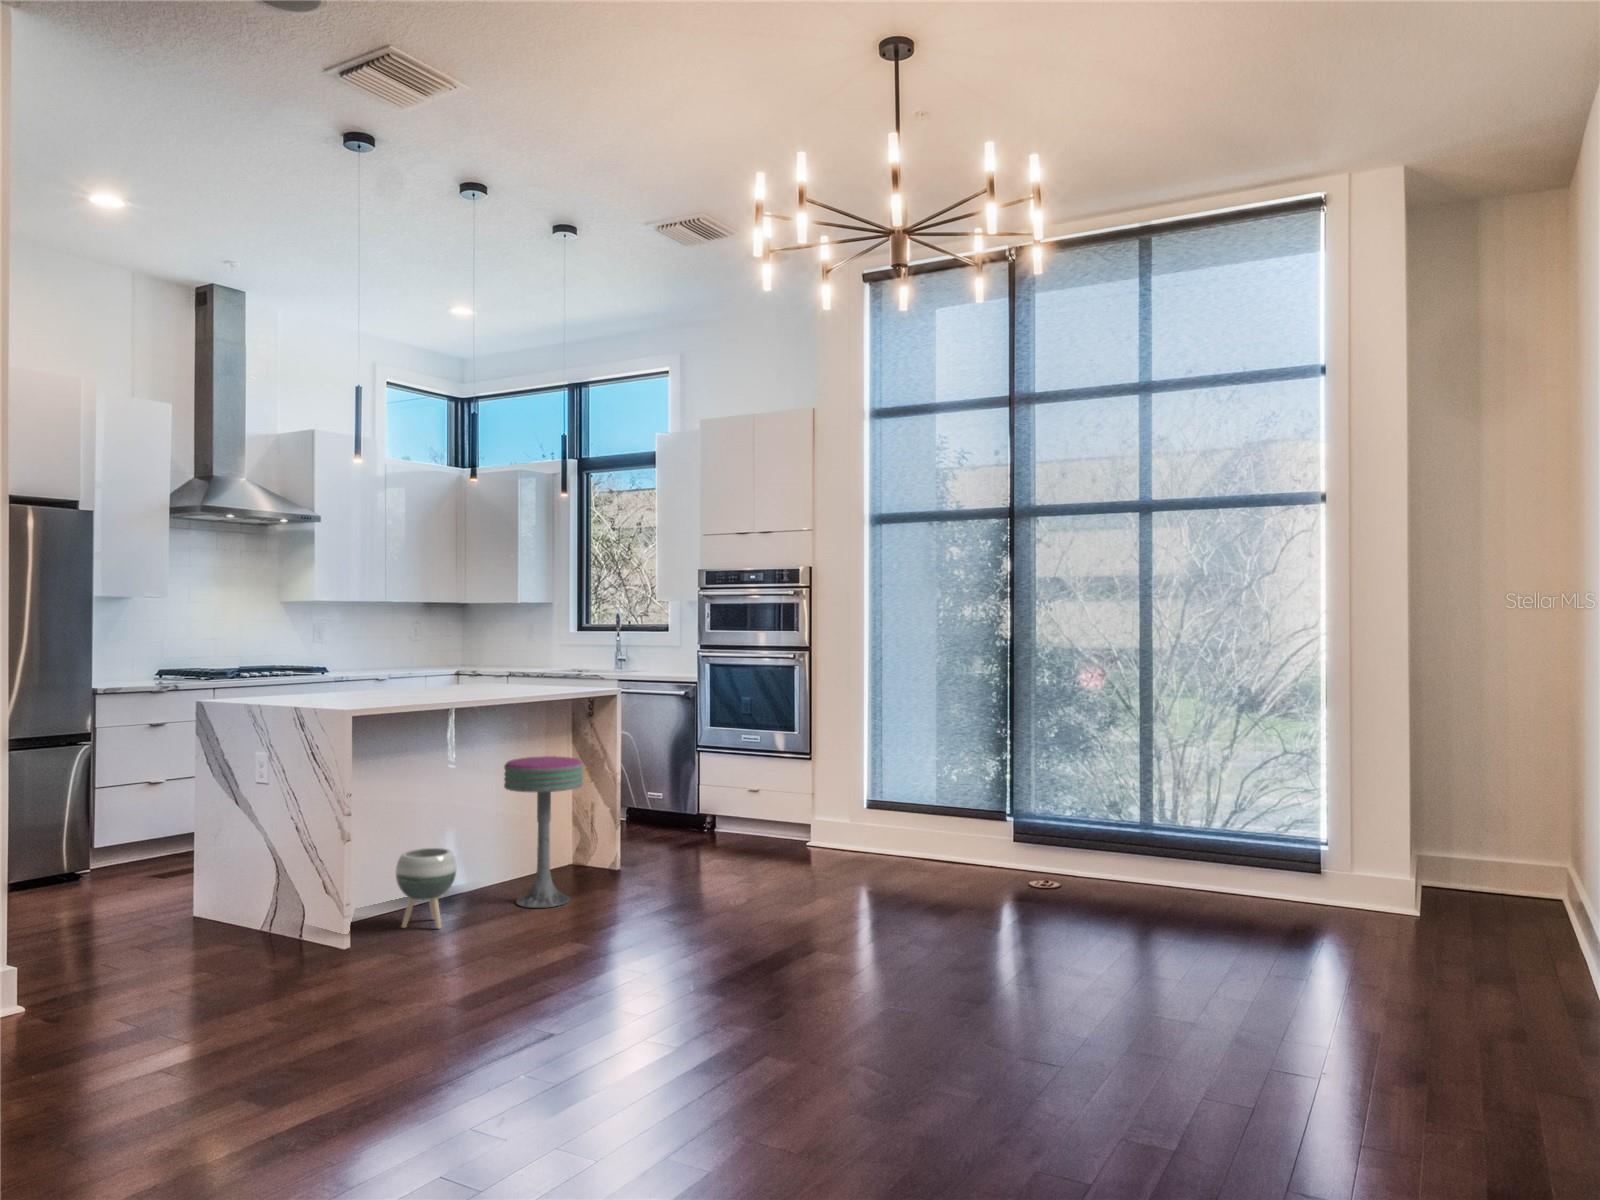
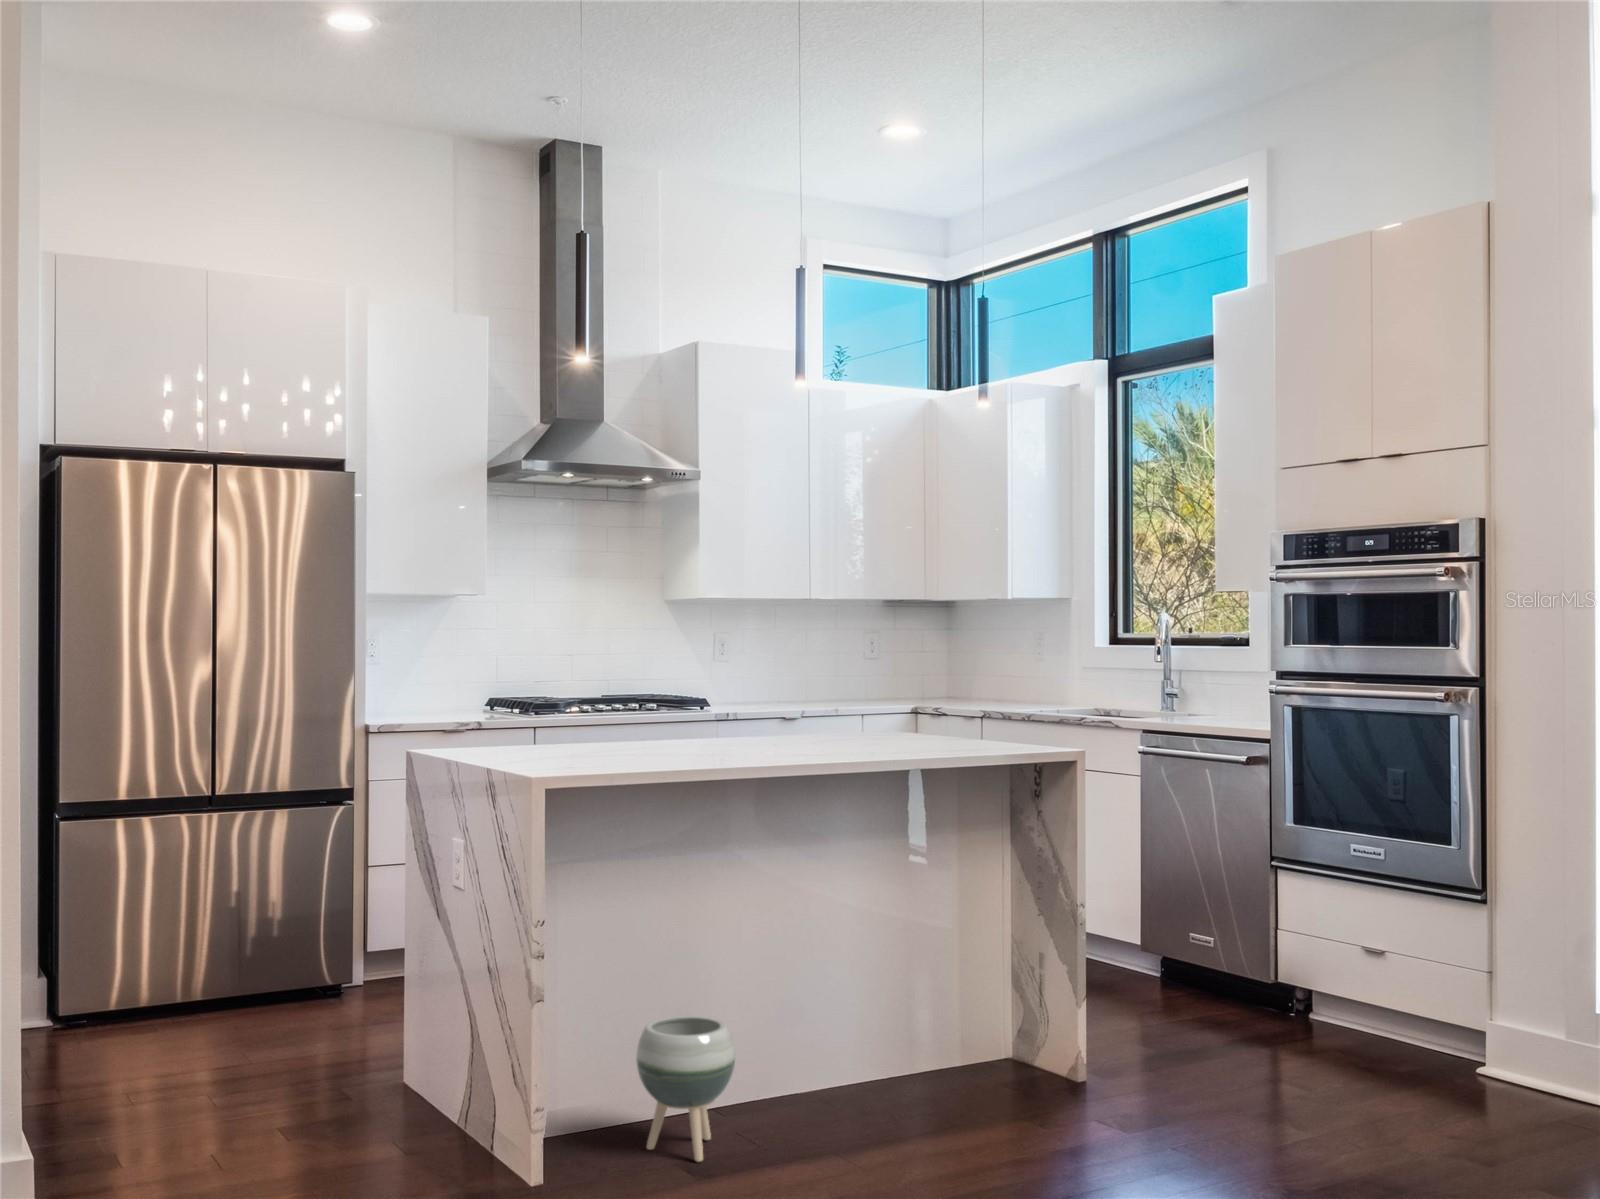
bar stool: present [504,756,583,908] -> none [834,870,972,1147]

